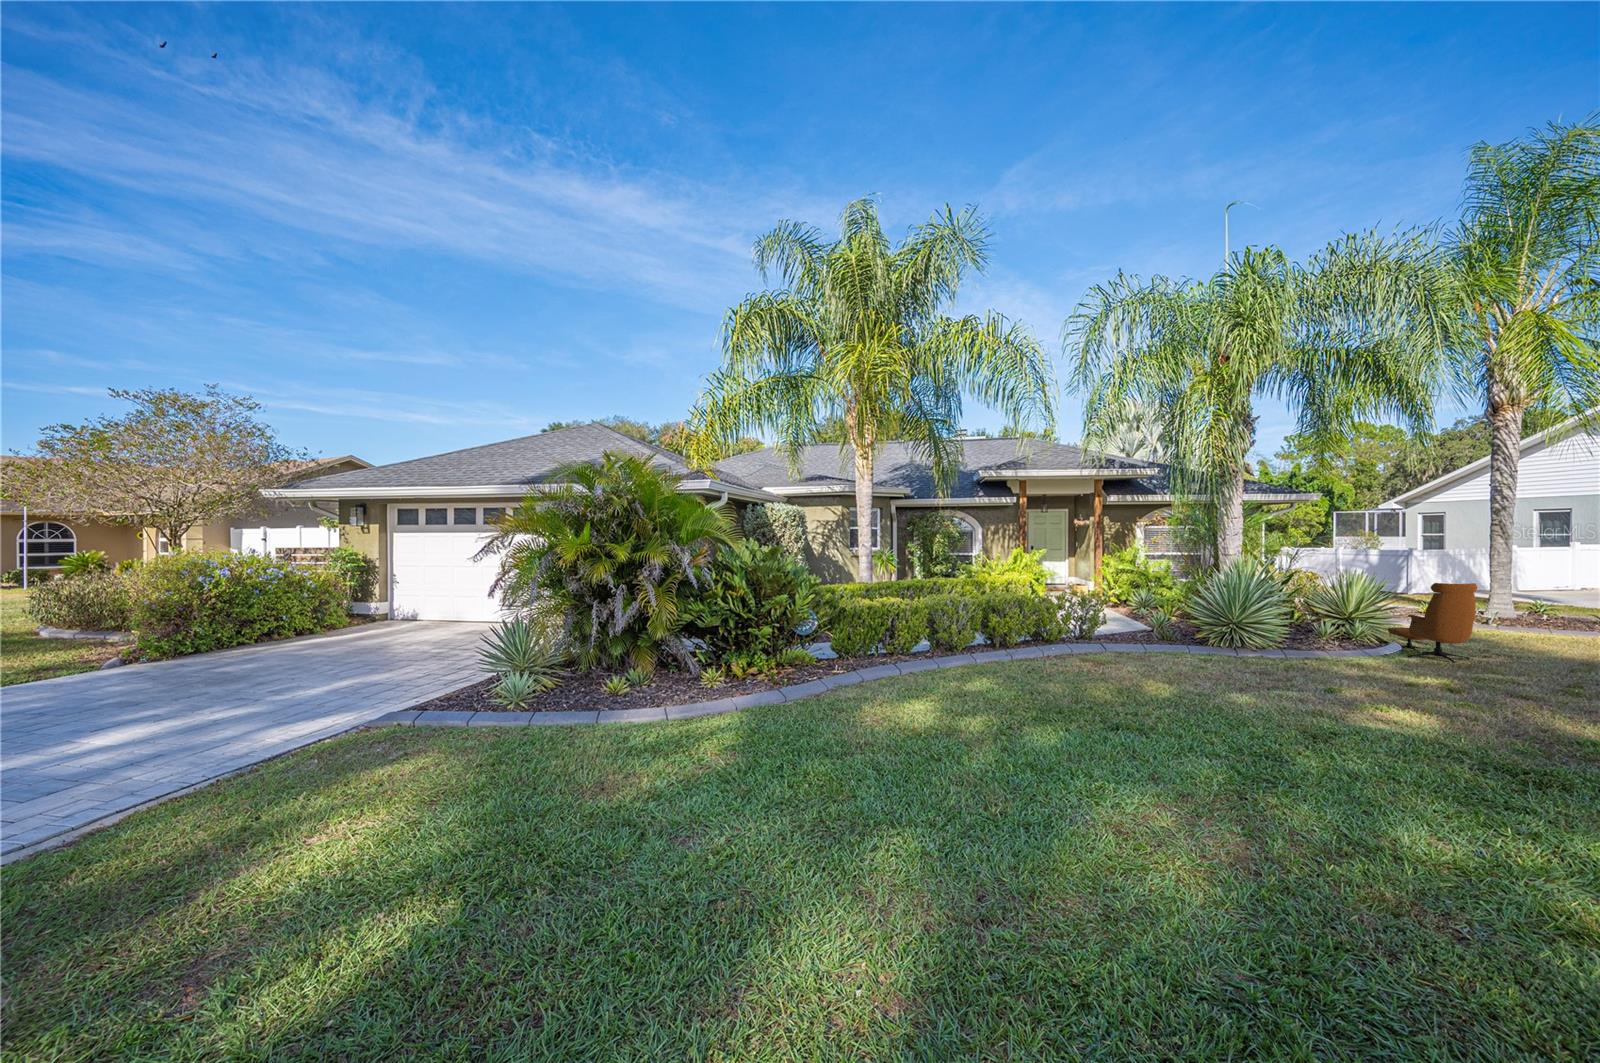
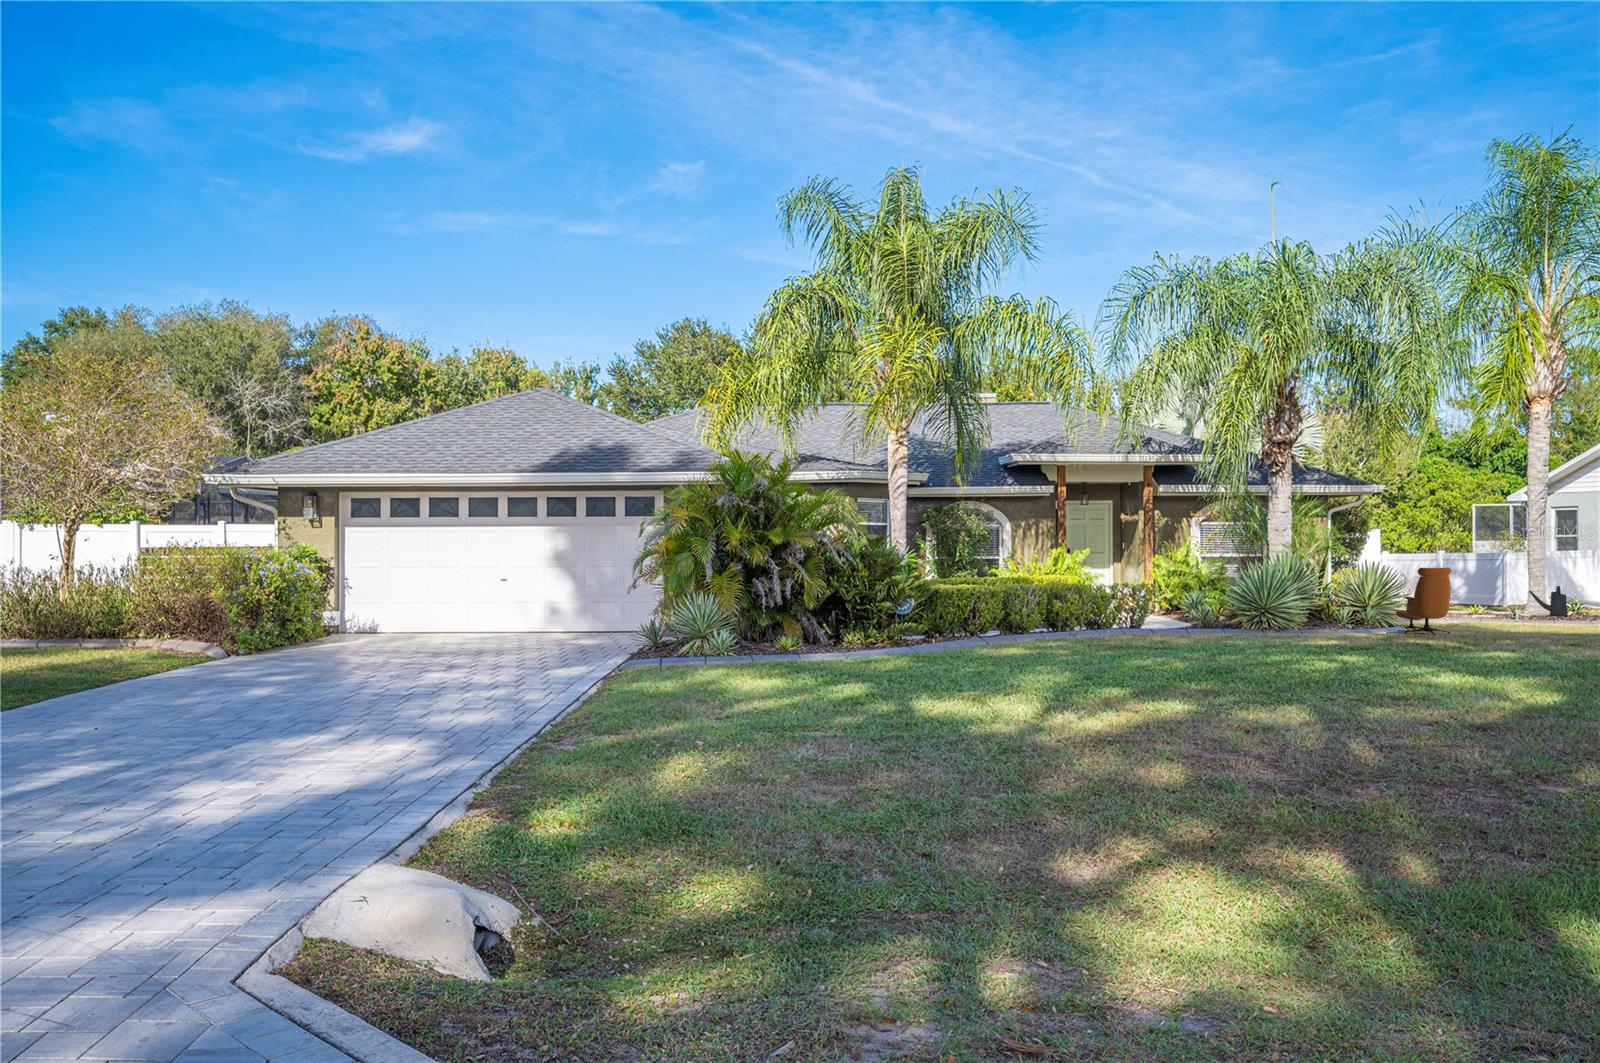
watering can: none [1514,594,1574,627] -> present [1529,586,1574,616]

